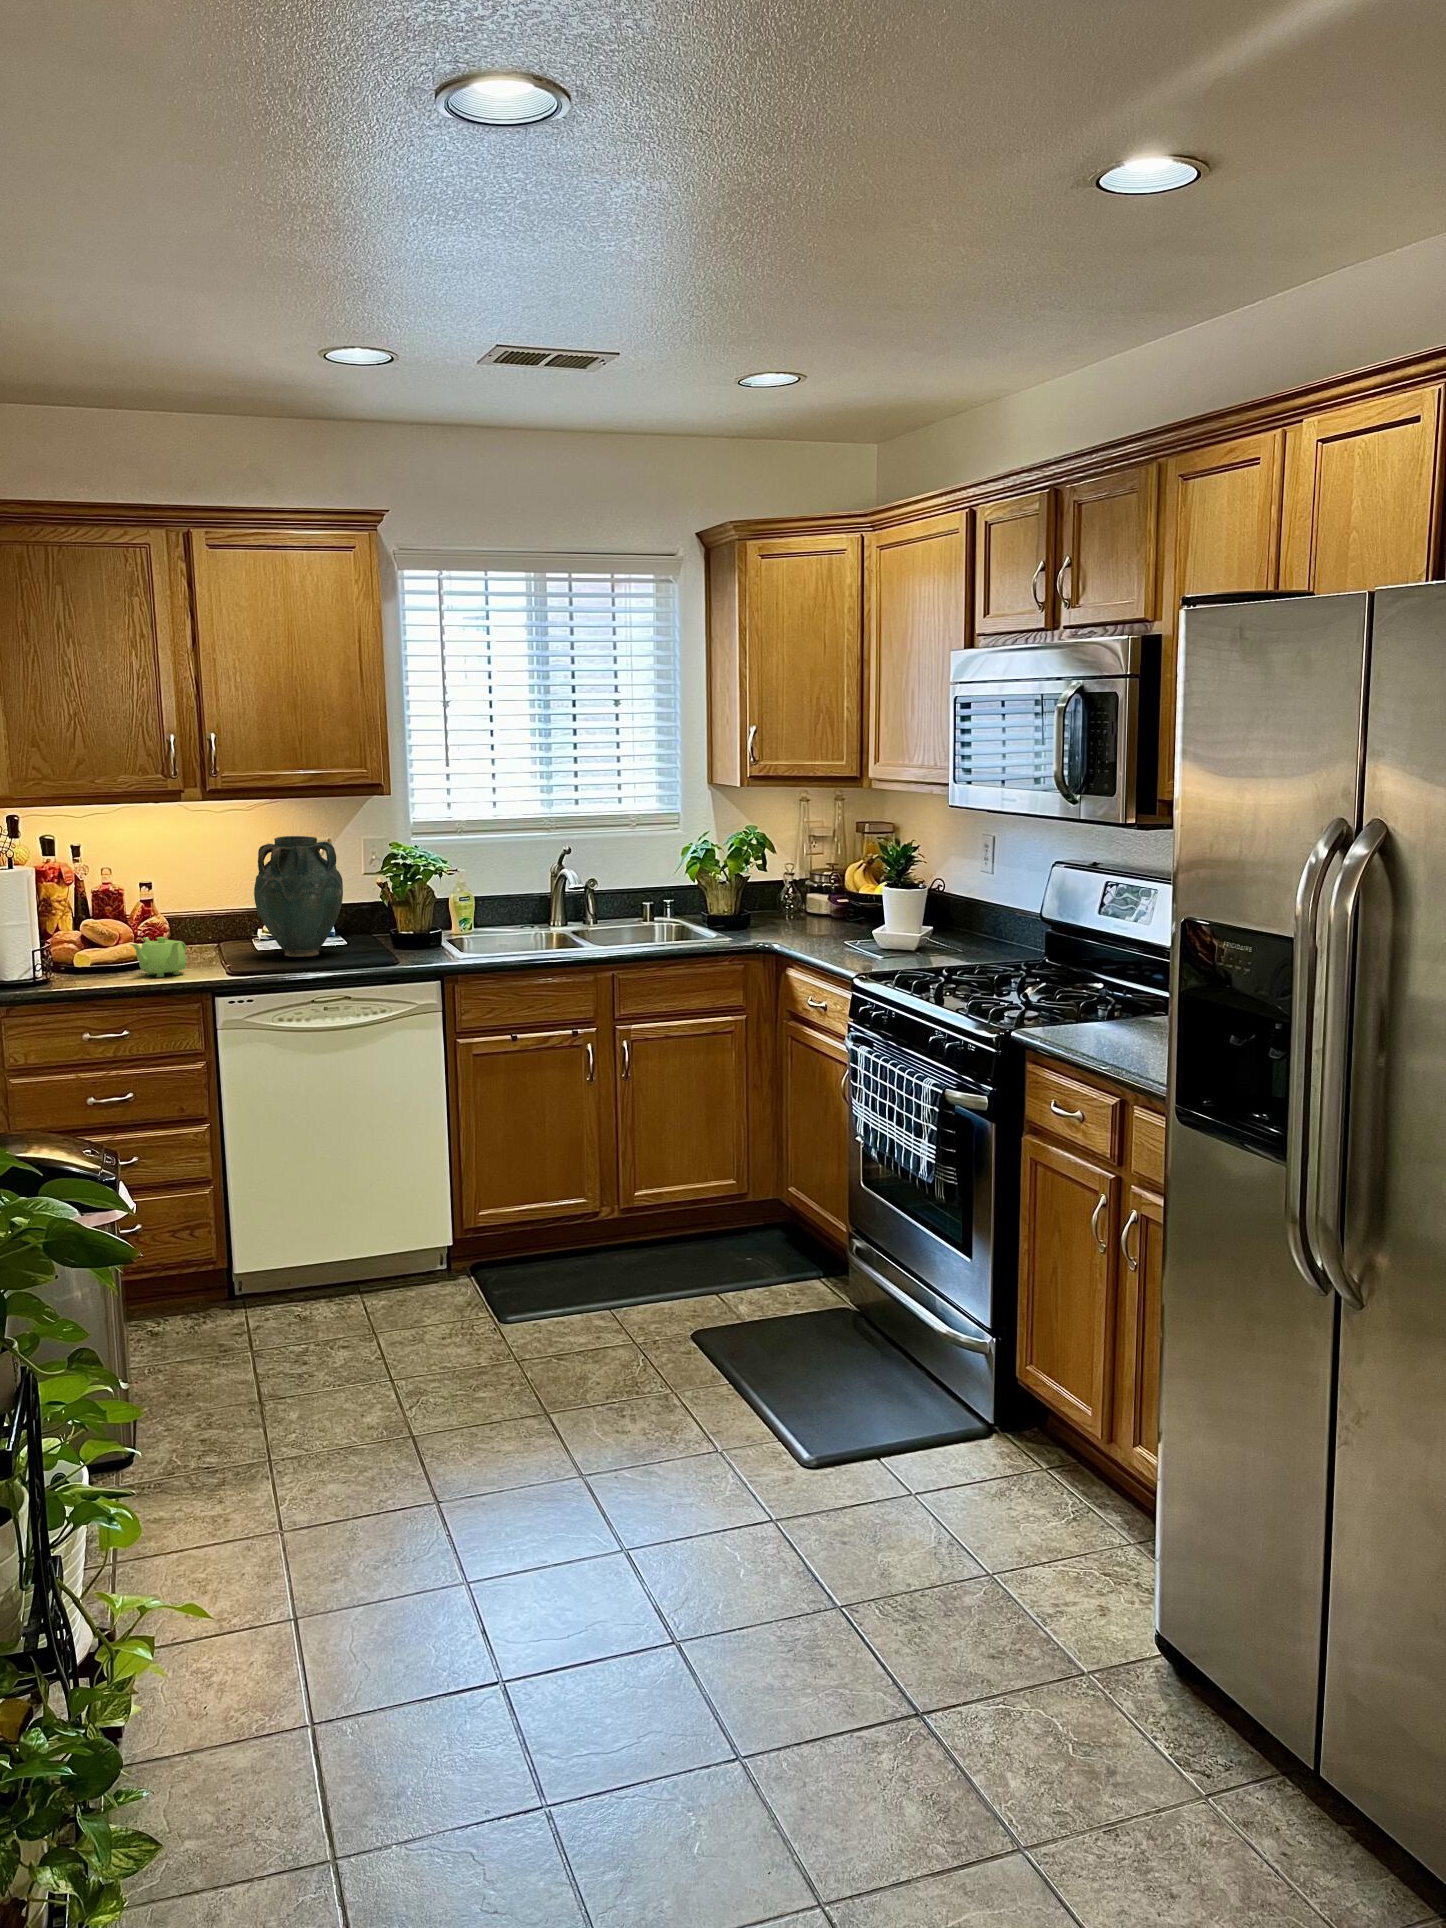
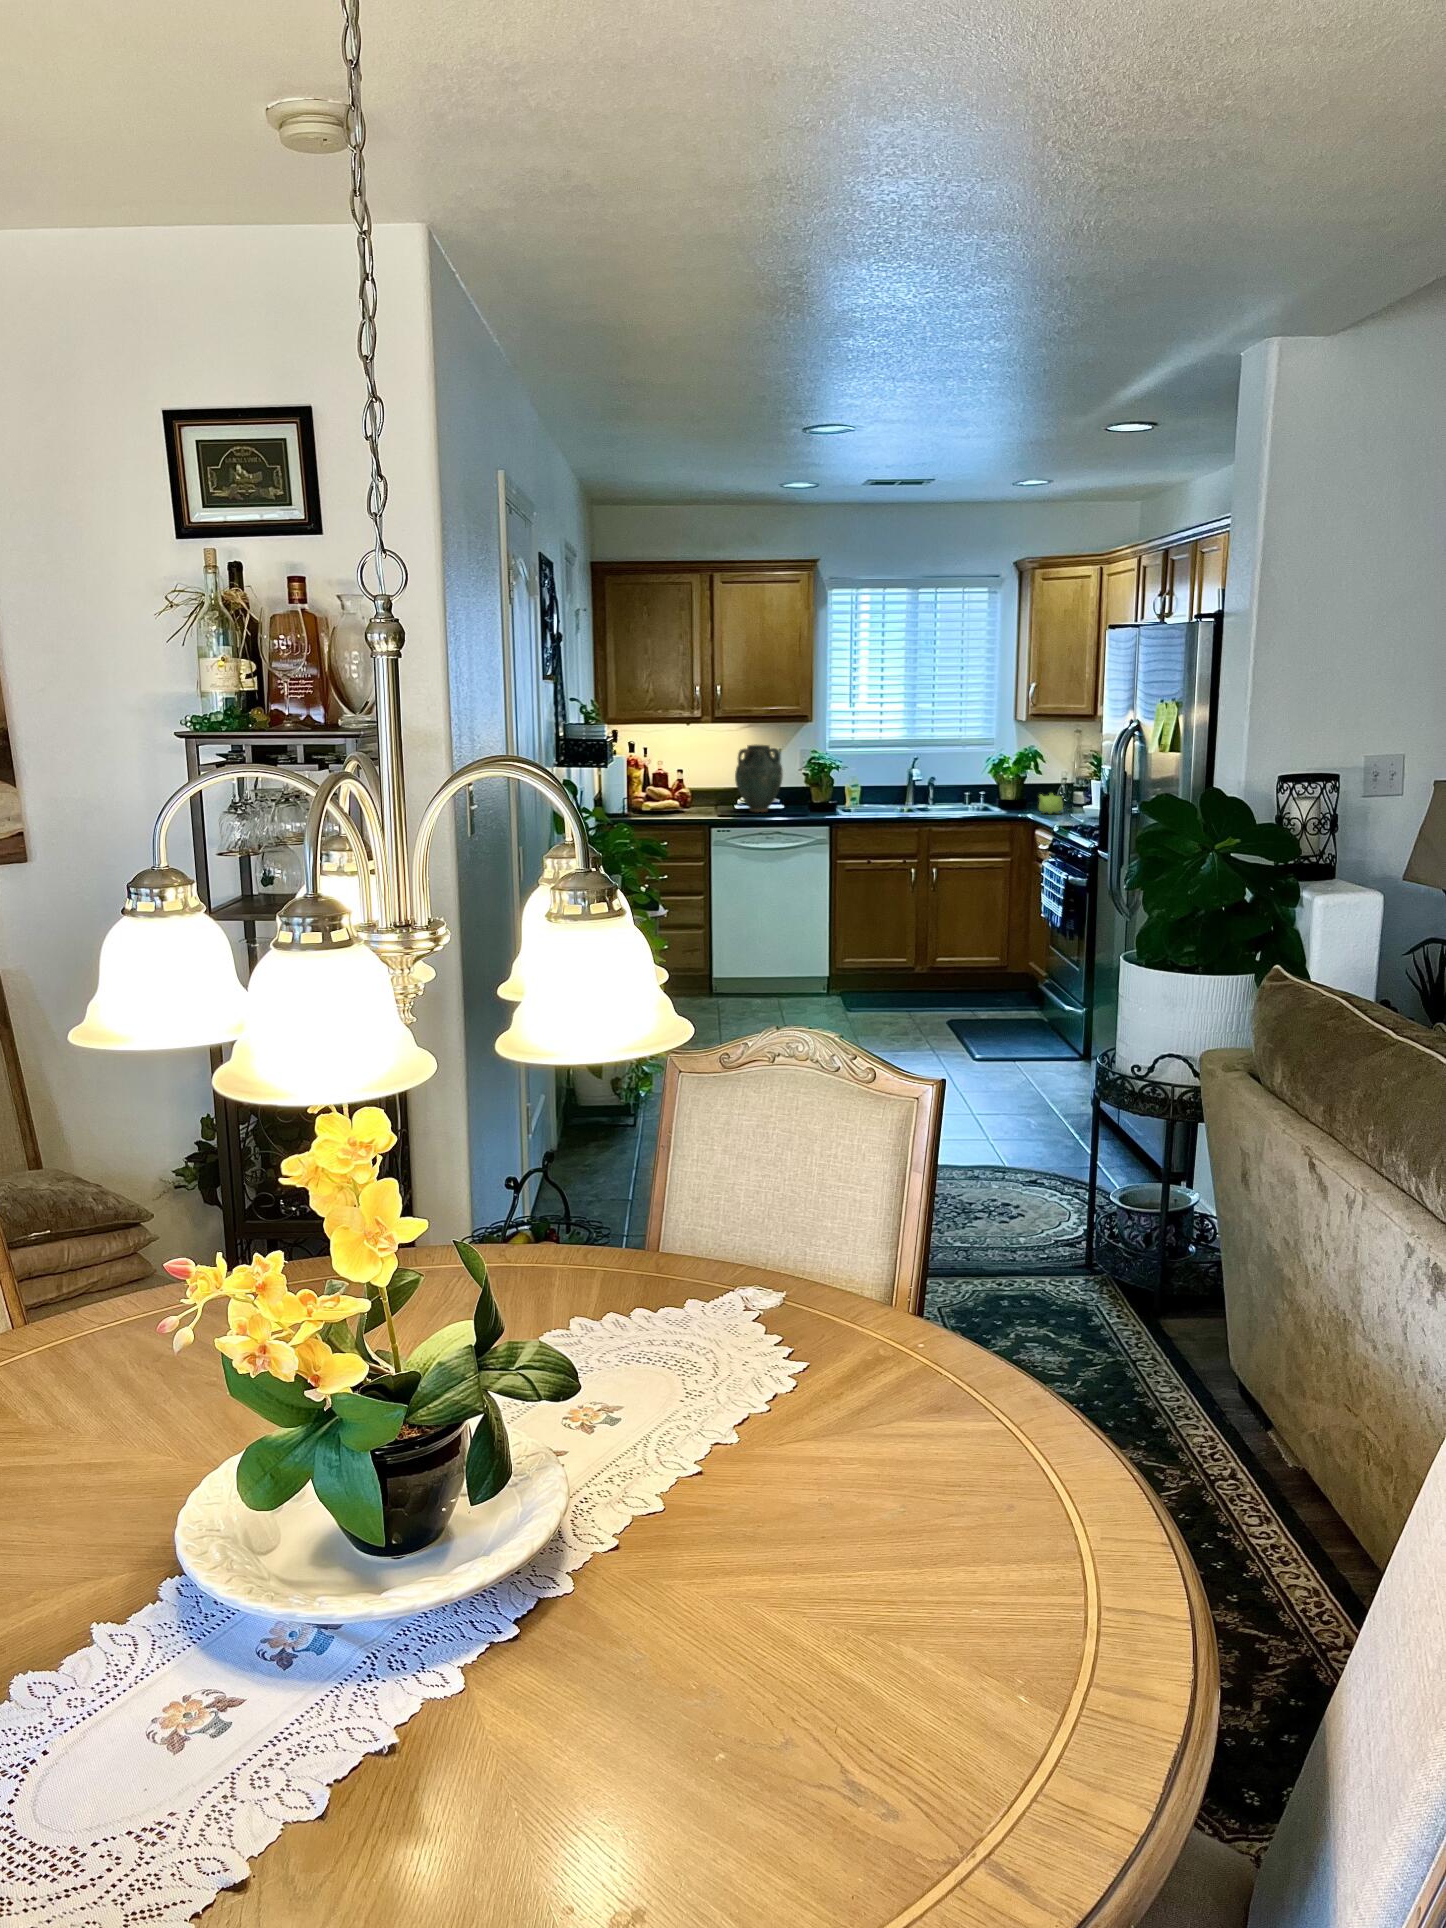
teapot: present [130,937,187,977] -> present [1039,793,1063,814]

